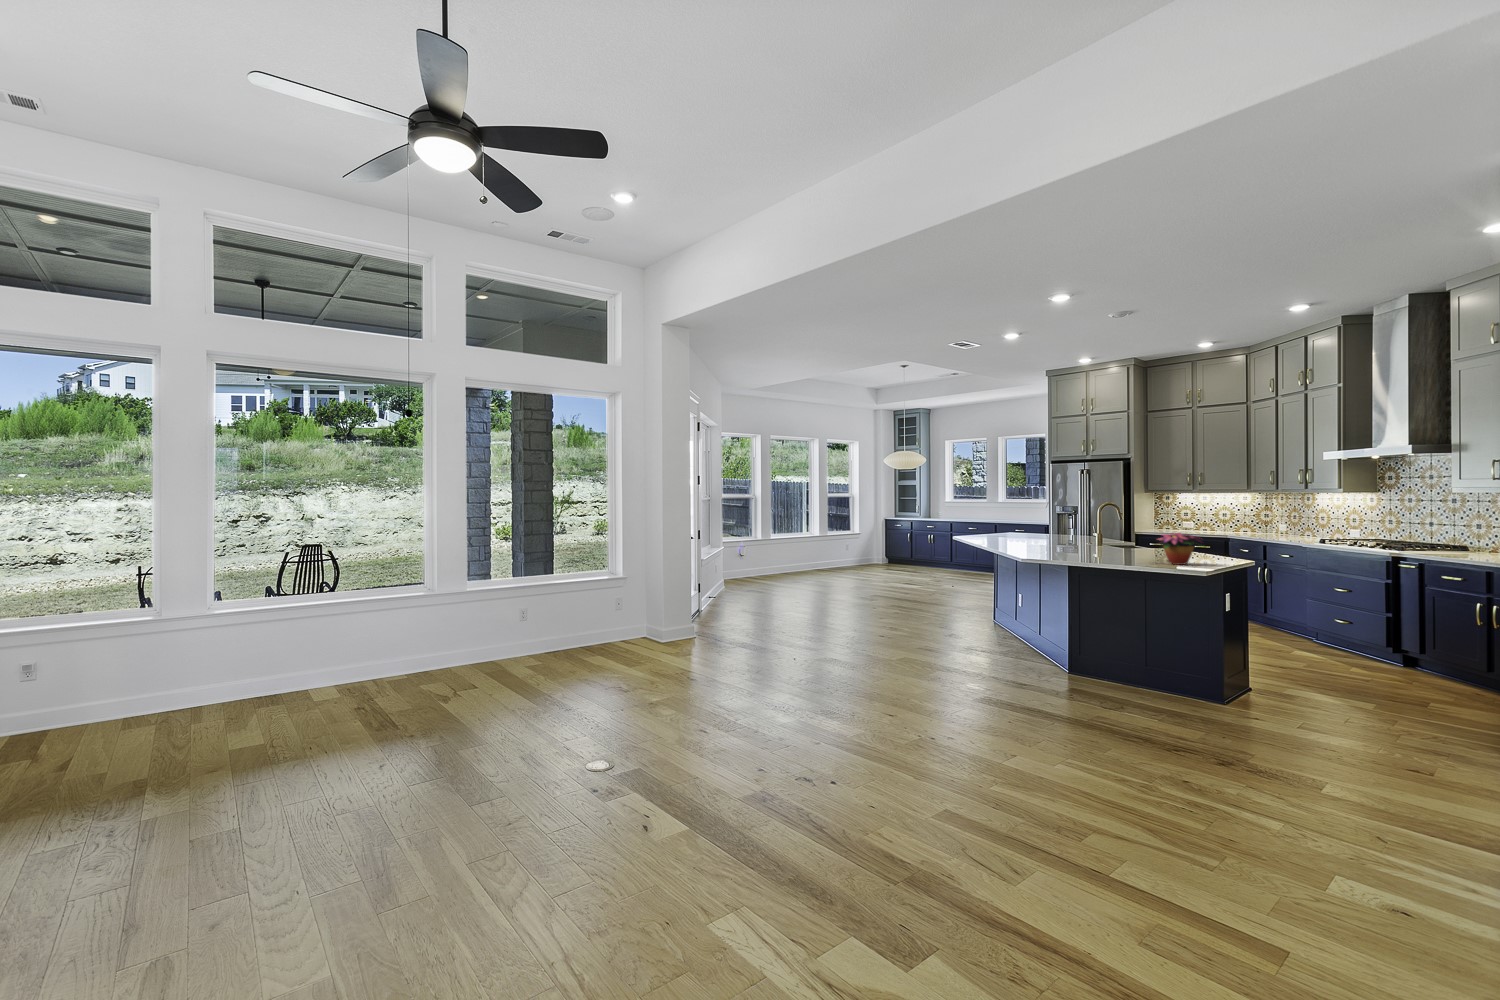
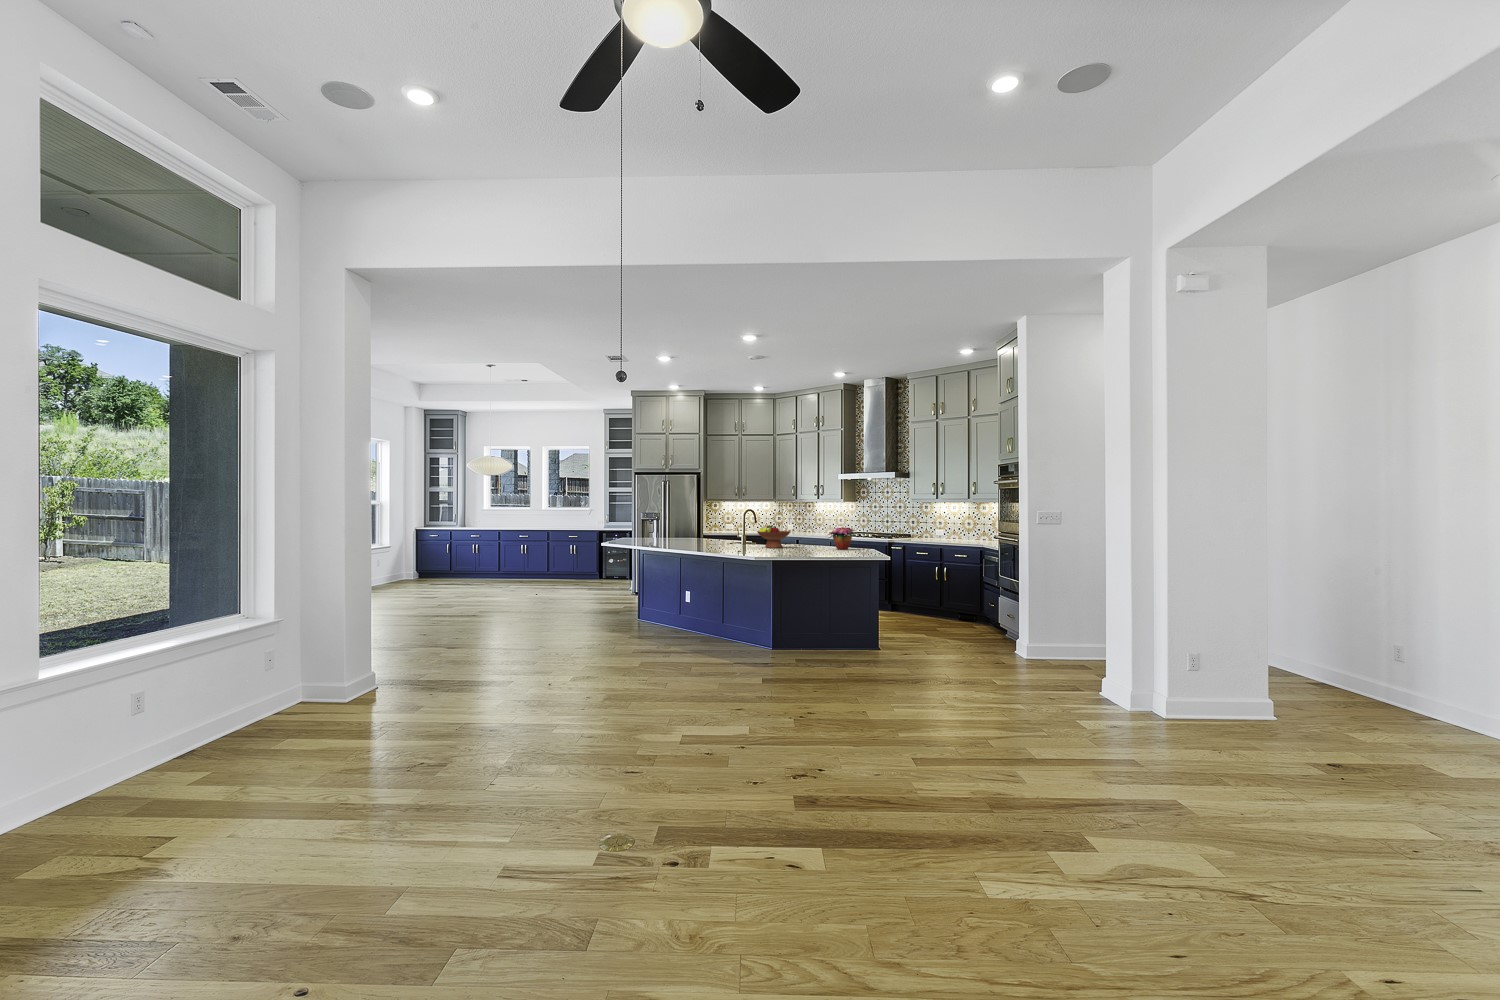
fruit bowl: none [1074,527,1122,556] -> present [757,526,791,548]

